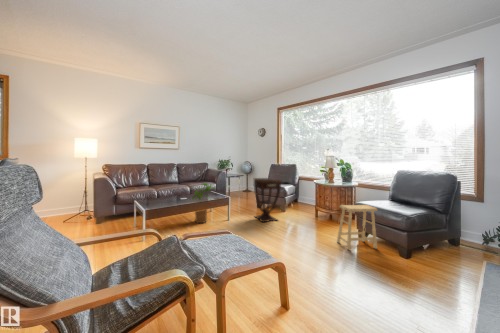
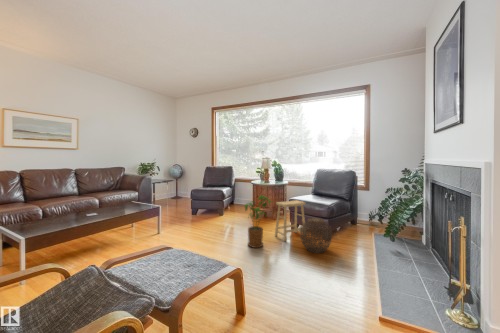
side table: present [254,178,281,222] -> none [190,181,220,228]
house plant: present [192,183,211,223] -> present [245,196,271,248]
woven basket: none [368,228,413,274] -> present [301,218,332,253]

